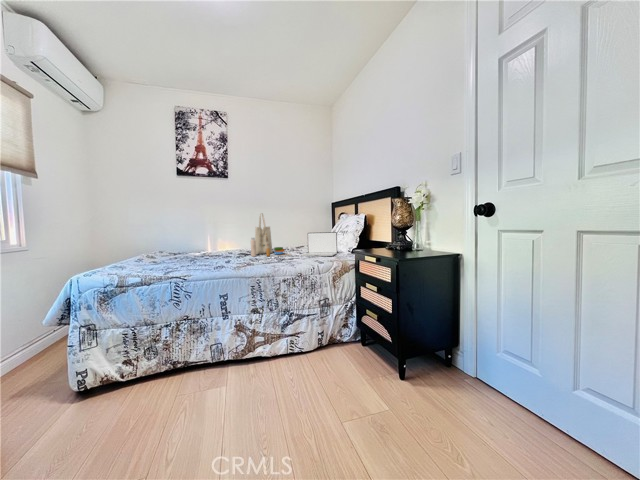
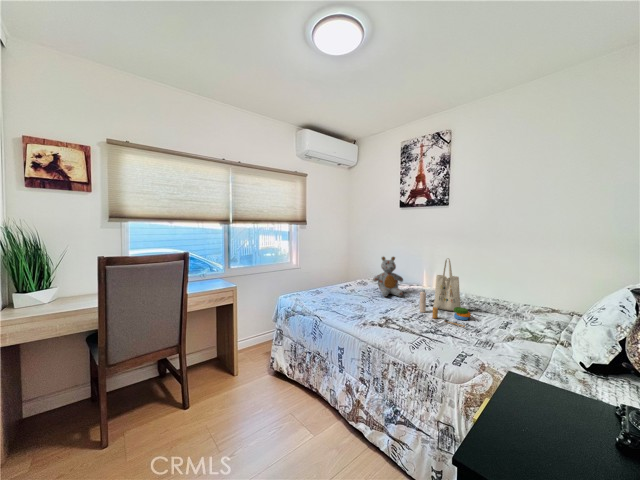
stuffed bear: none [185,218,219,256] -> present [373,257,403,297]
laptop: present [302,232,337,256] -> none [477,300,559,359]

